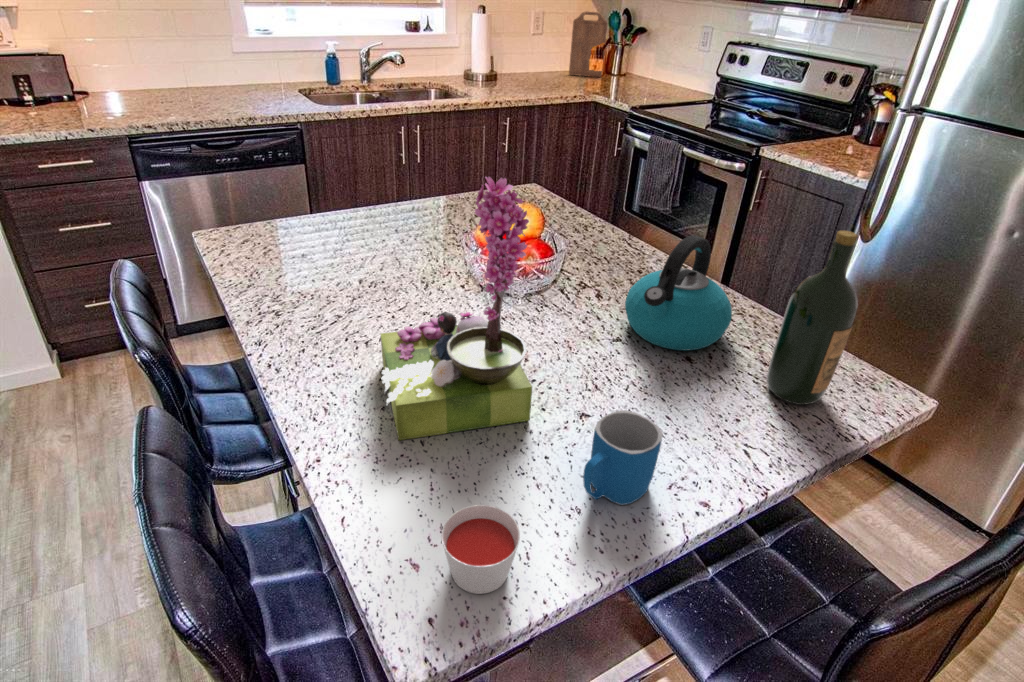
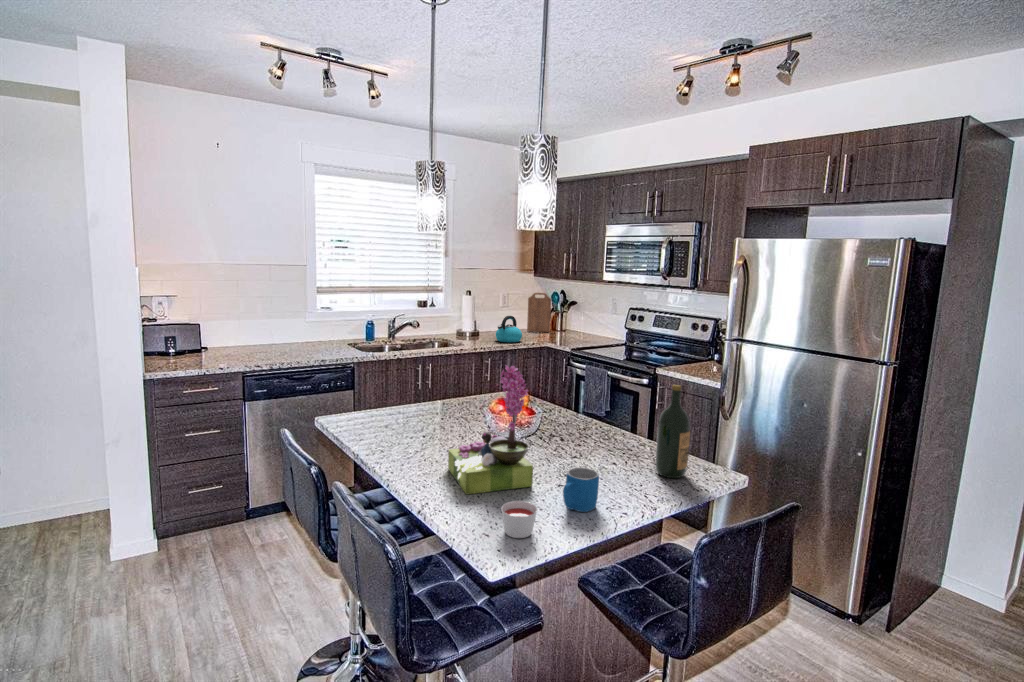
kettle: present [625,236,732,351] -> present [496,316,522,343]

